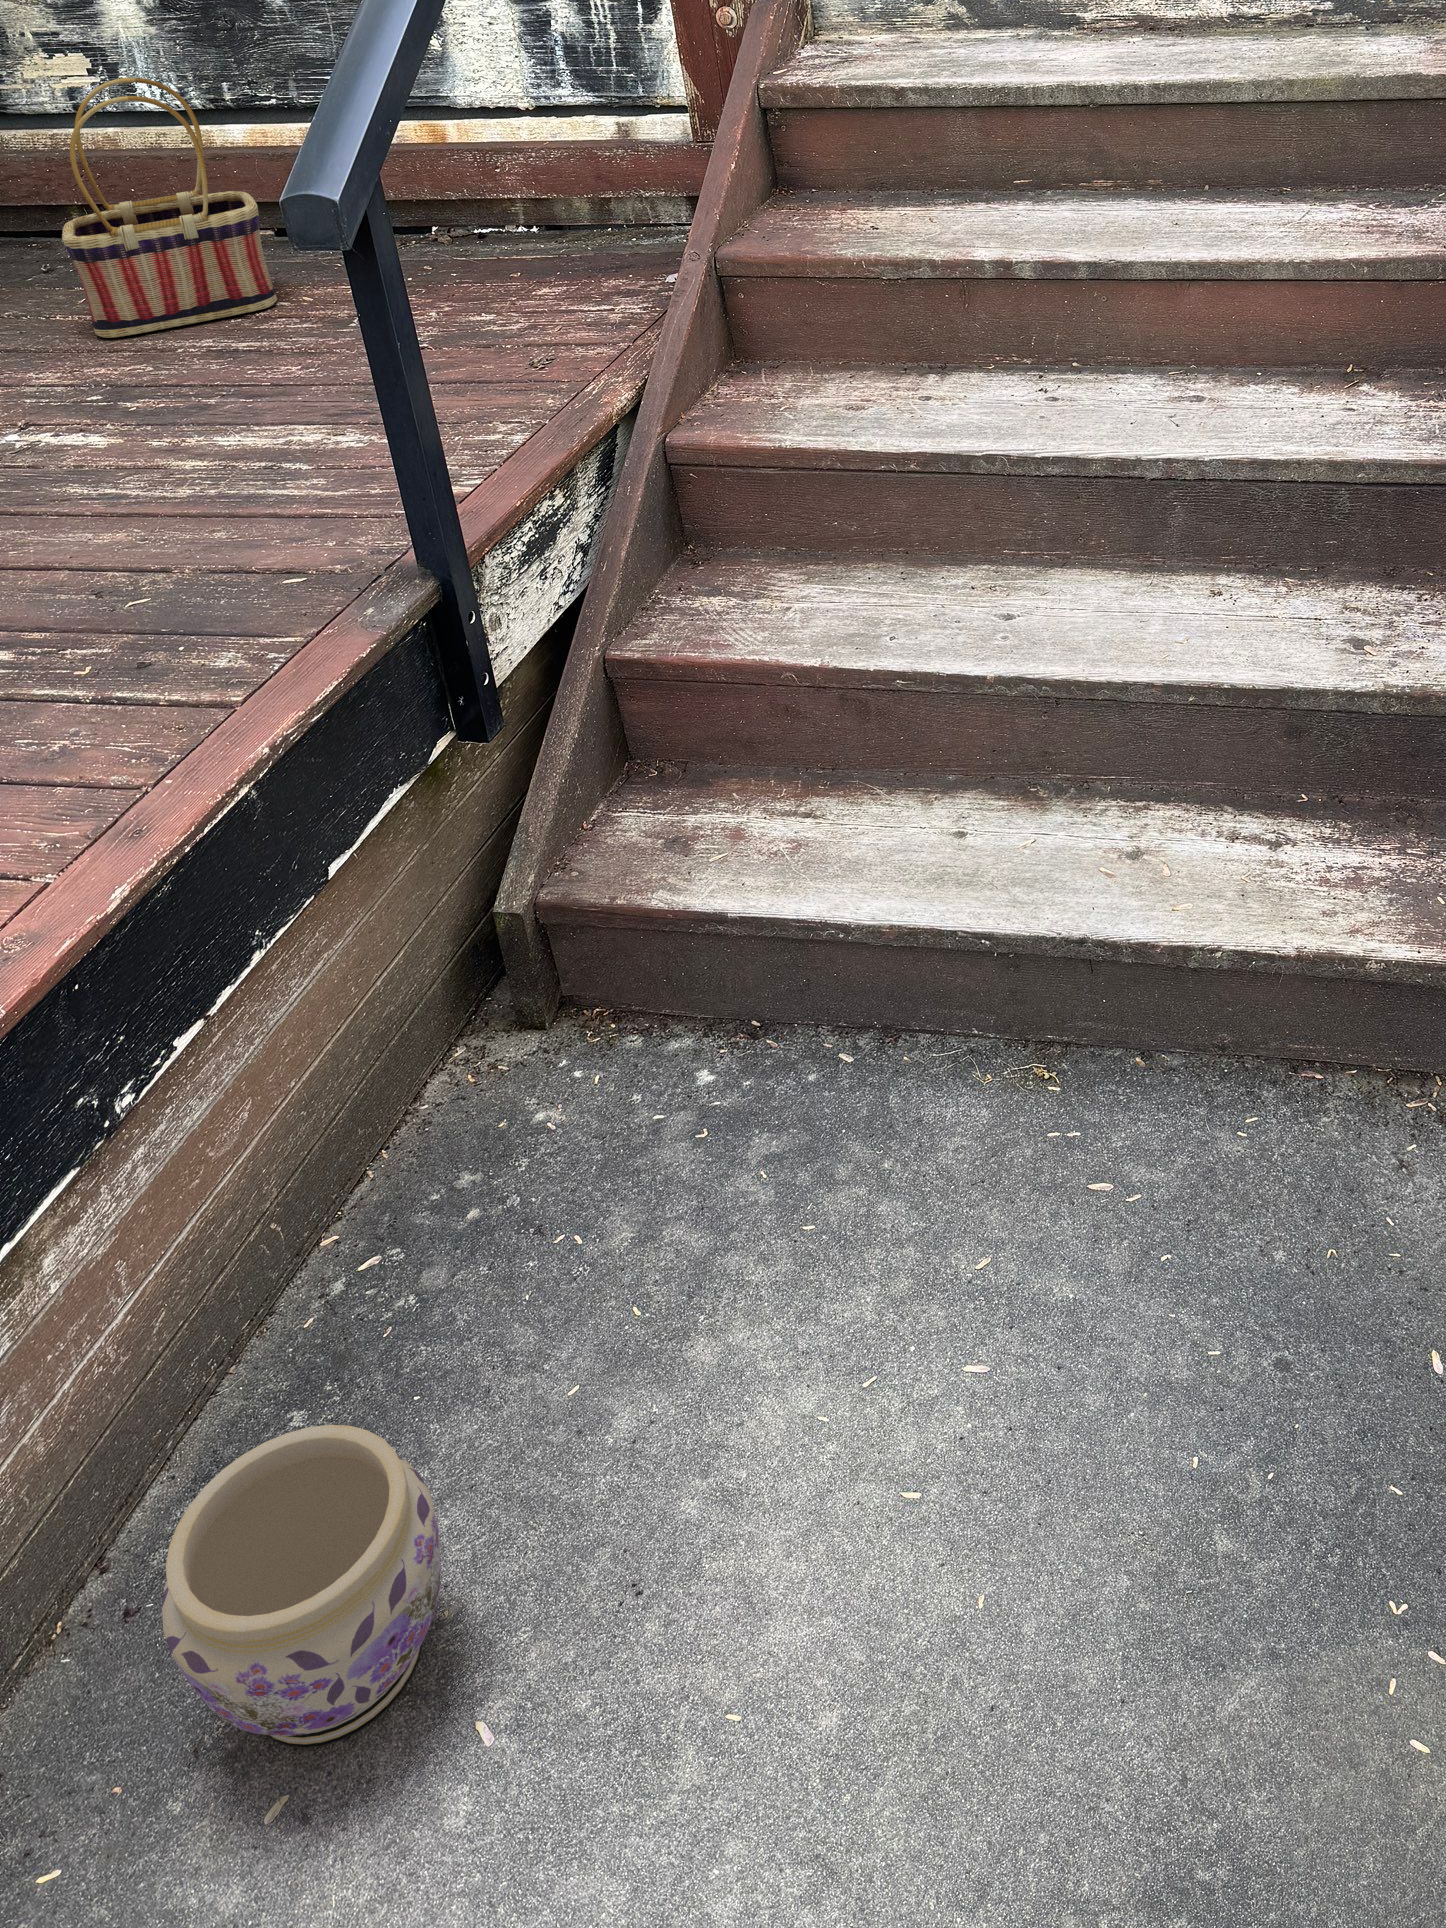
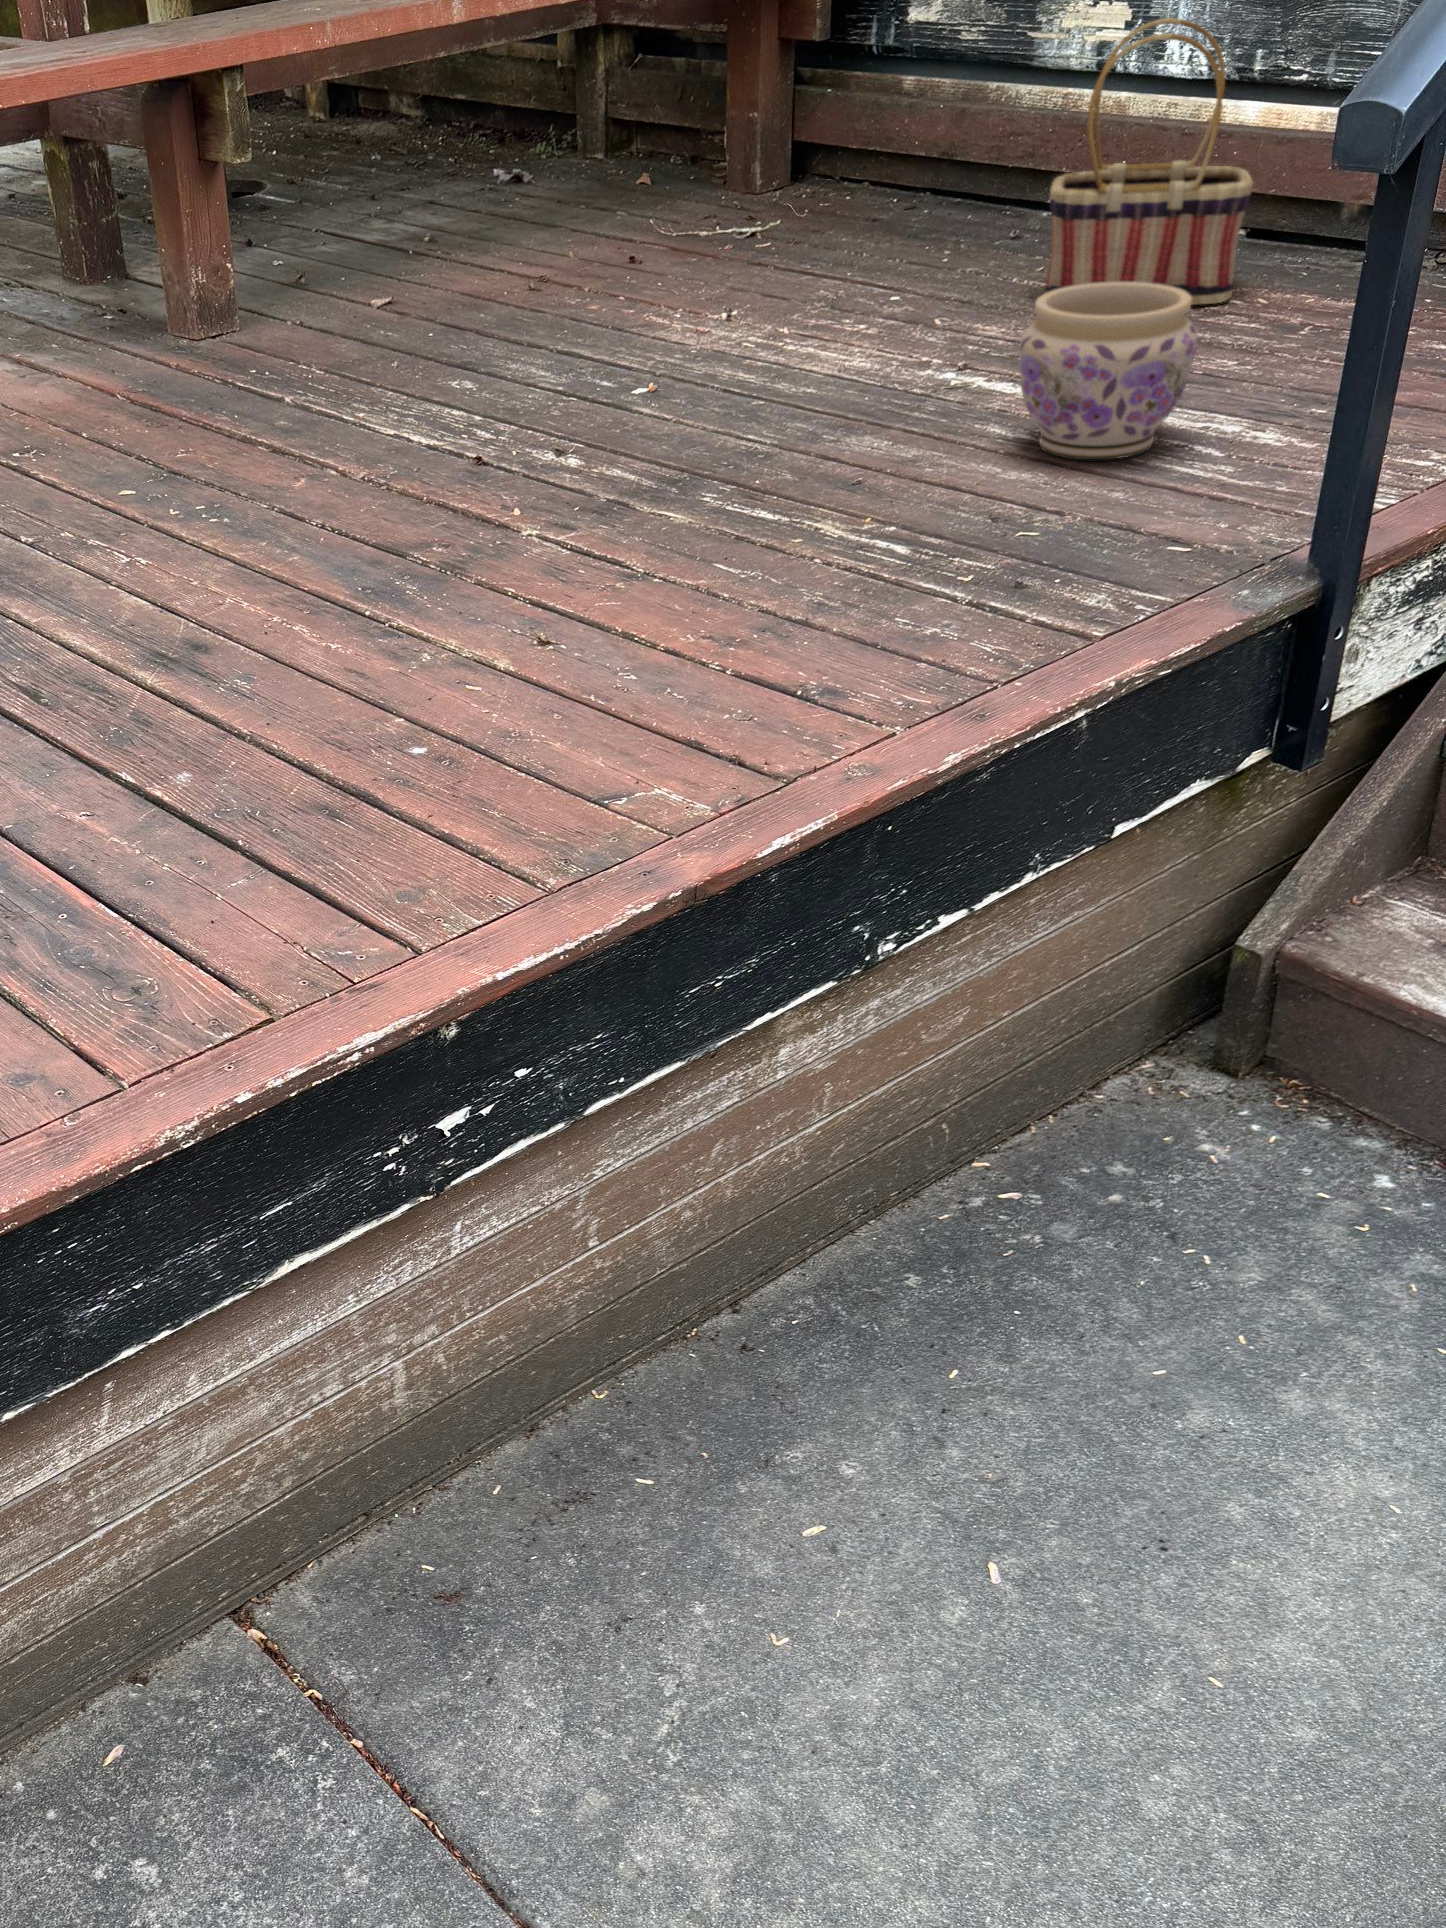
planter: present [162,1425,441,1748] -> present [1019,282,1198,460]

